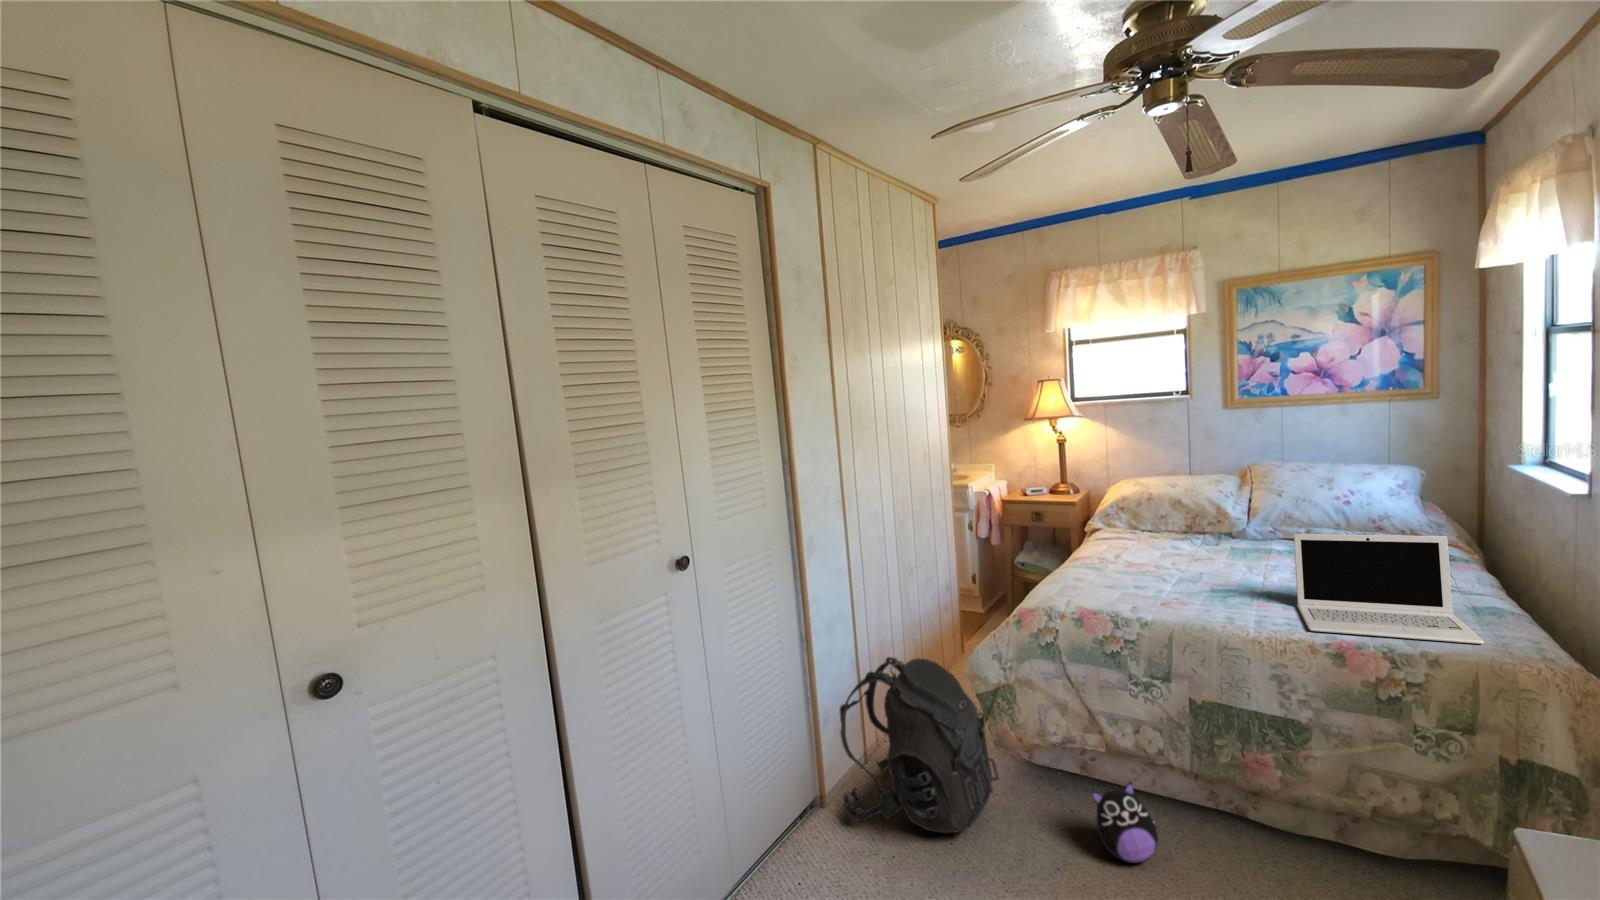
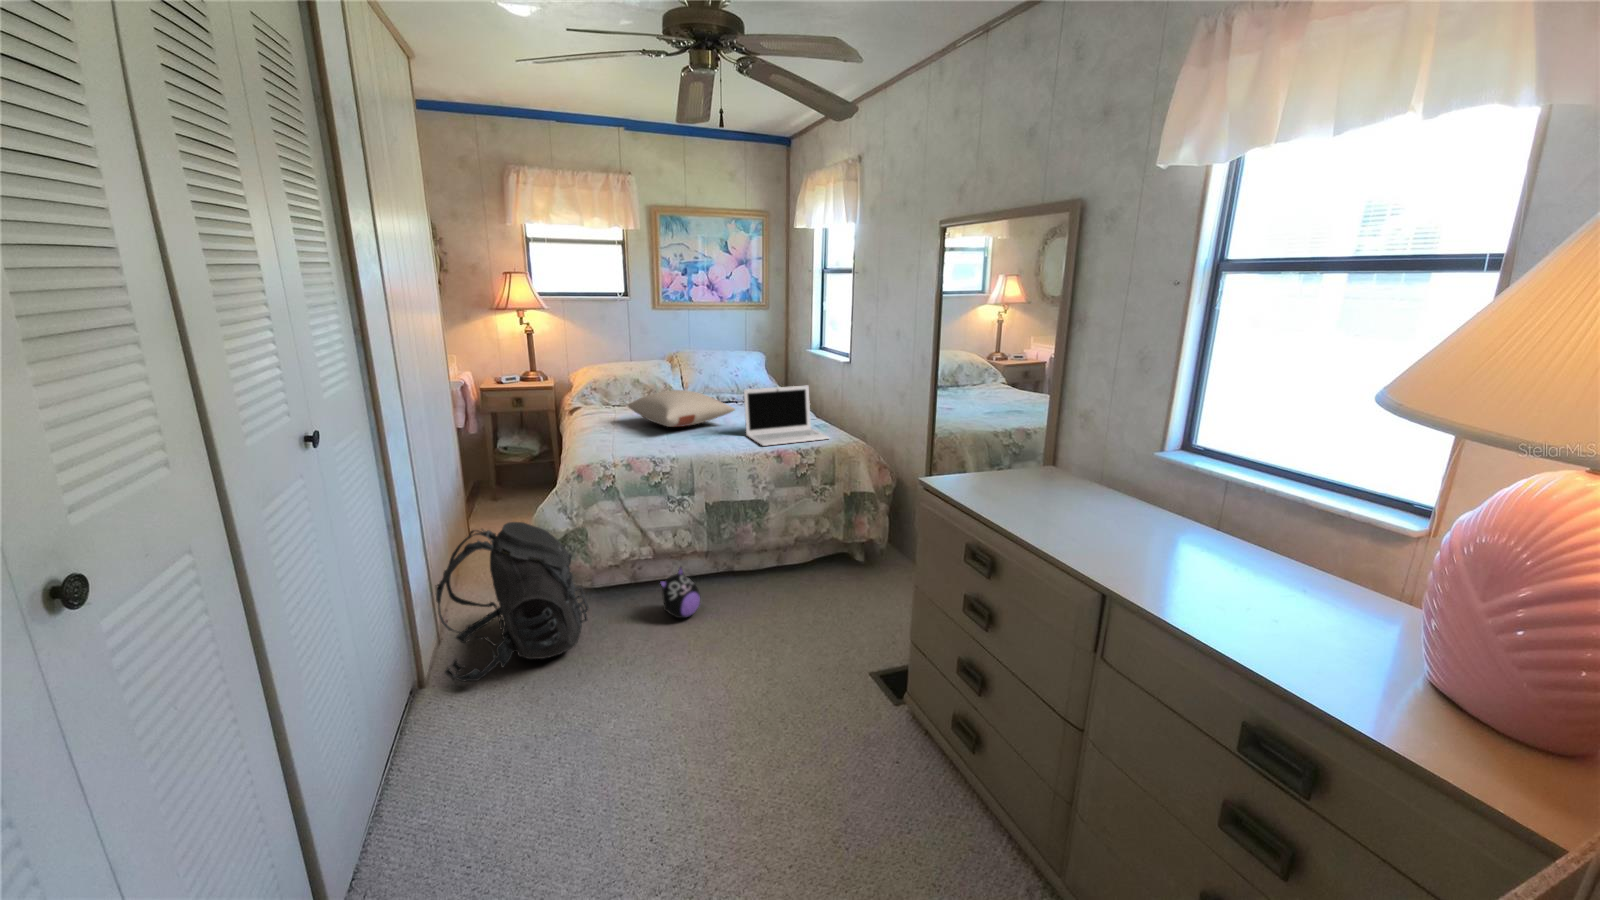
pillow: none [1133,523,1295,575] -> present [628,390,735,427]

